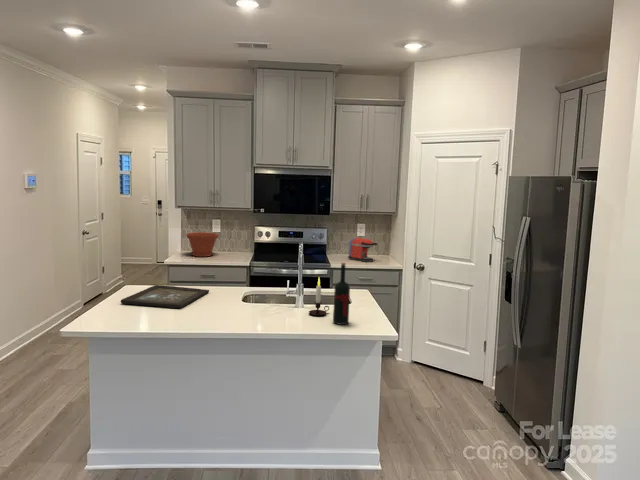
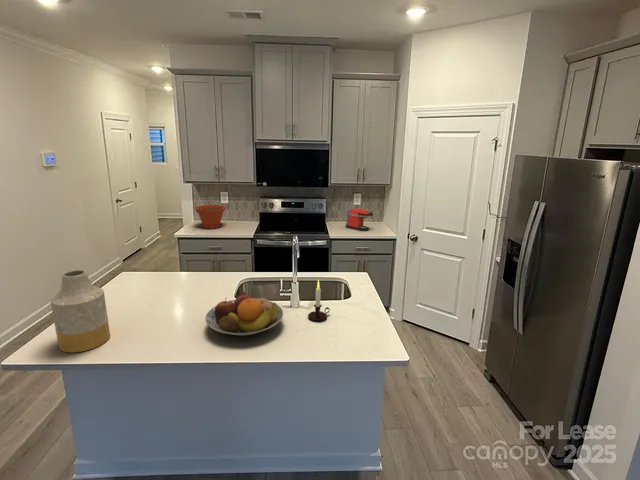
vase: none [88,256,131,327] -> present [51,270,110,353]
wine bottle: present [333,263,350,325] -> none [334,269,353,336]
tray: present [121,285,209,308] -> none [108,277,207,313]
fruit bowl: none [216,288,286,322] -> present [205,292,283,336]

